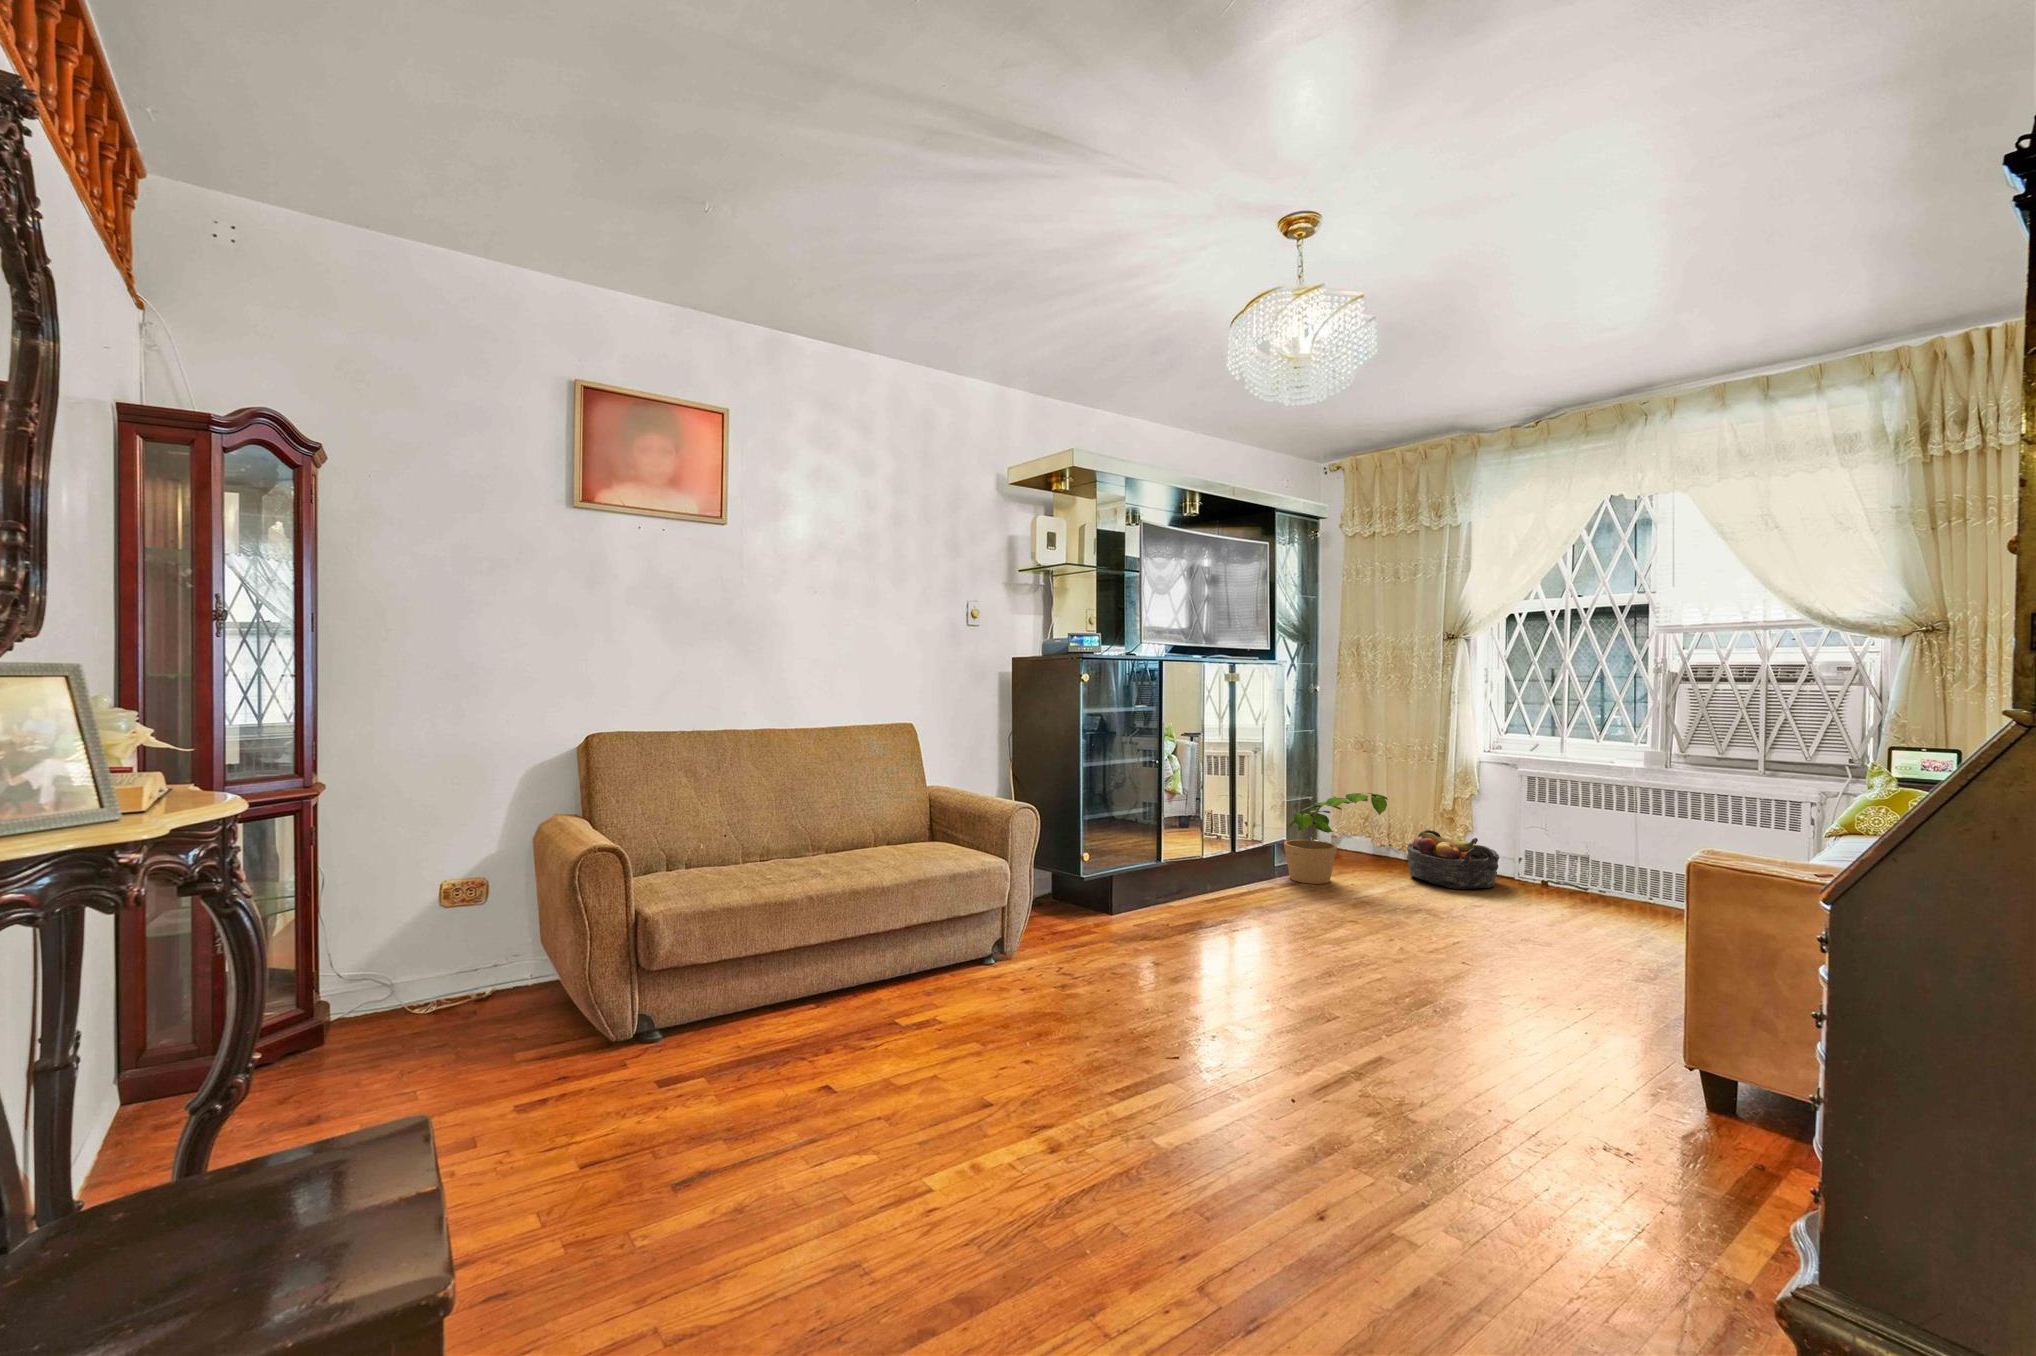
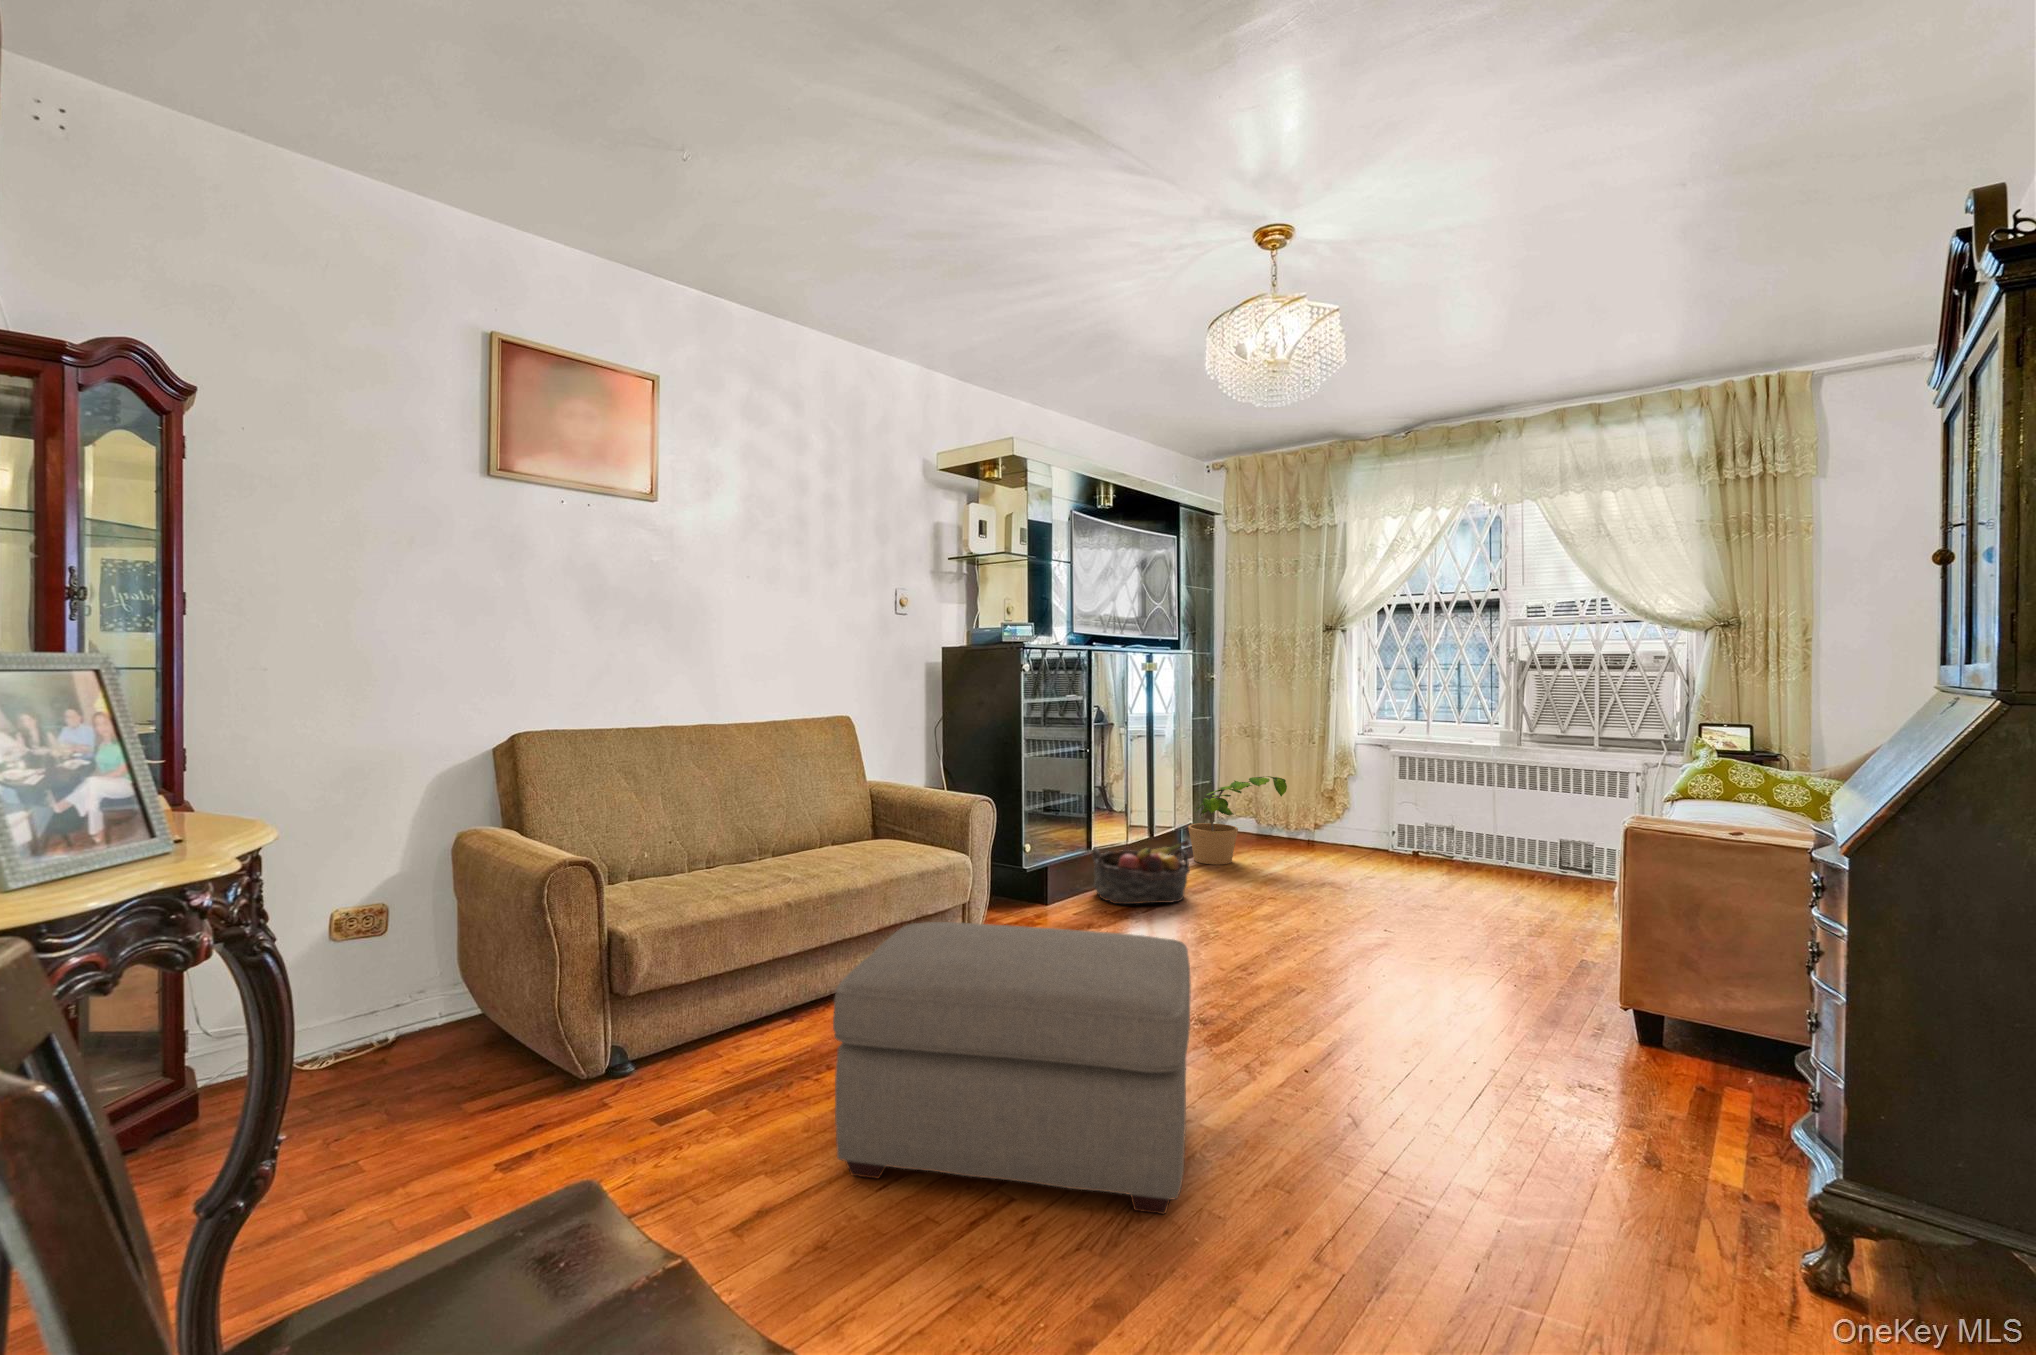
basket: present [1407,830,1499,889] -> present [1092,840,1190,904]
ottoman: none [774,921,1149,1231] -> present [833,922,1191,1214]

